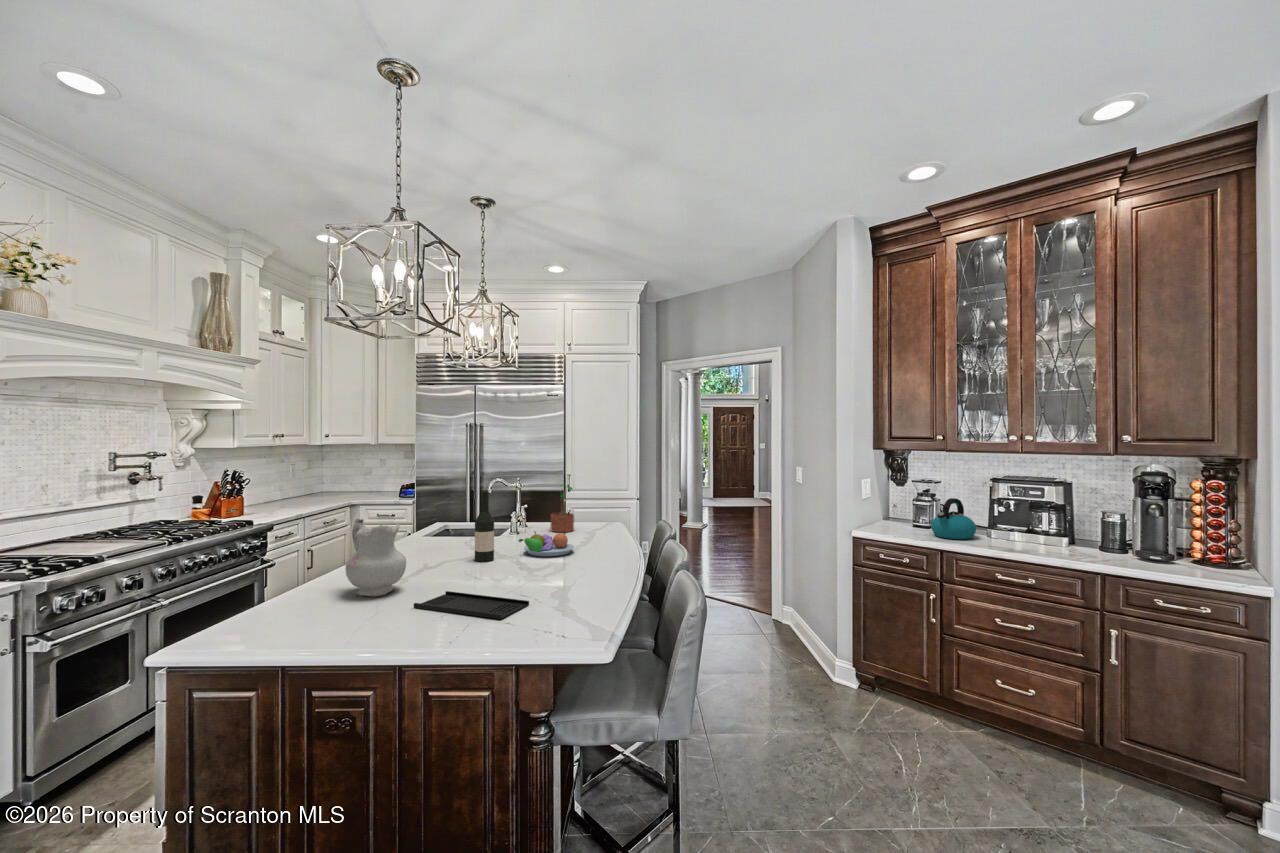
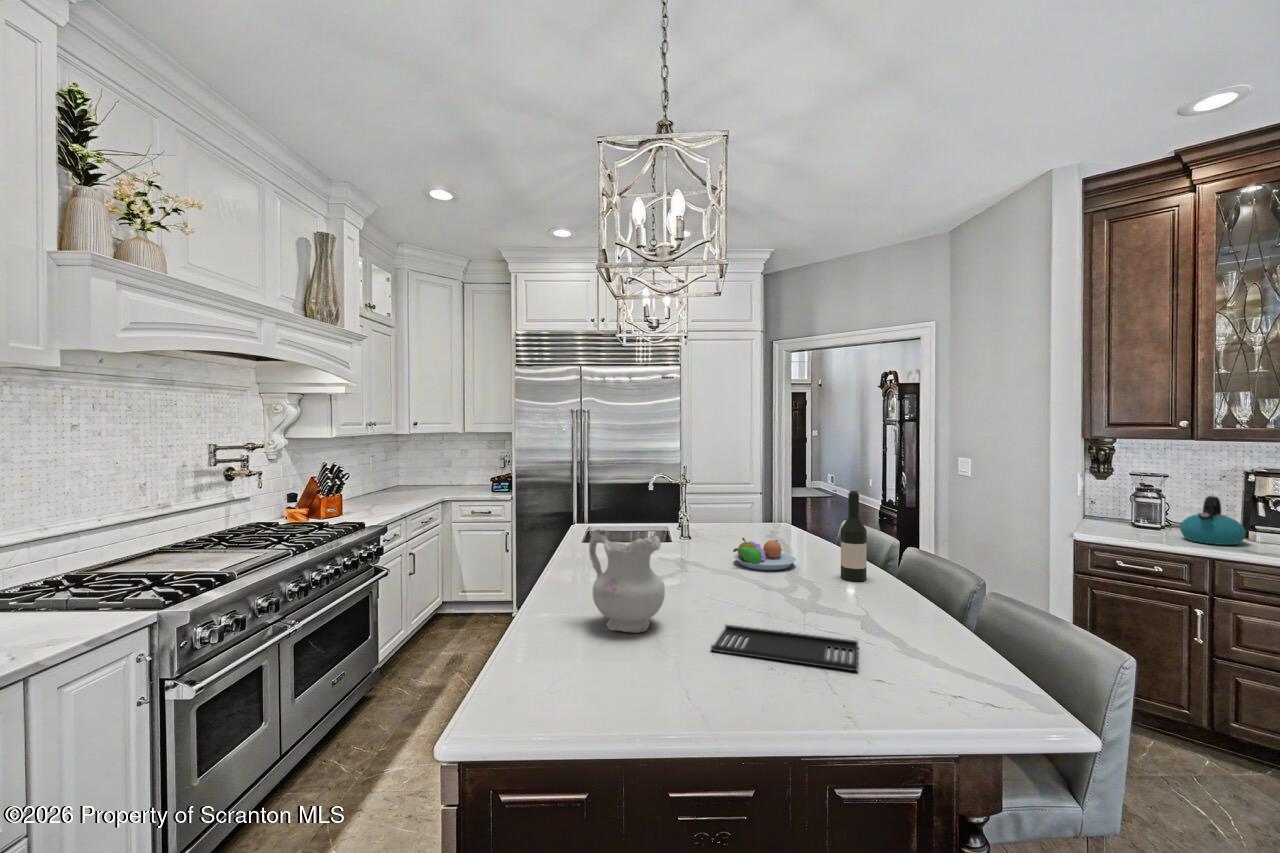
potted plant: present [551,485,574,532] -> none [722,481,752,537]
wine bottle: present [475,490,494,562] -> present [841,491,867,581]

